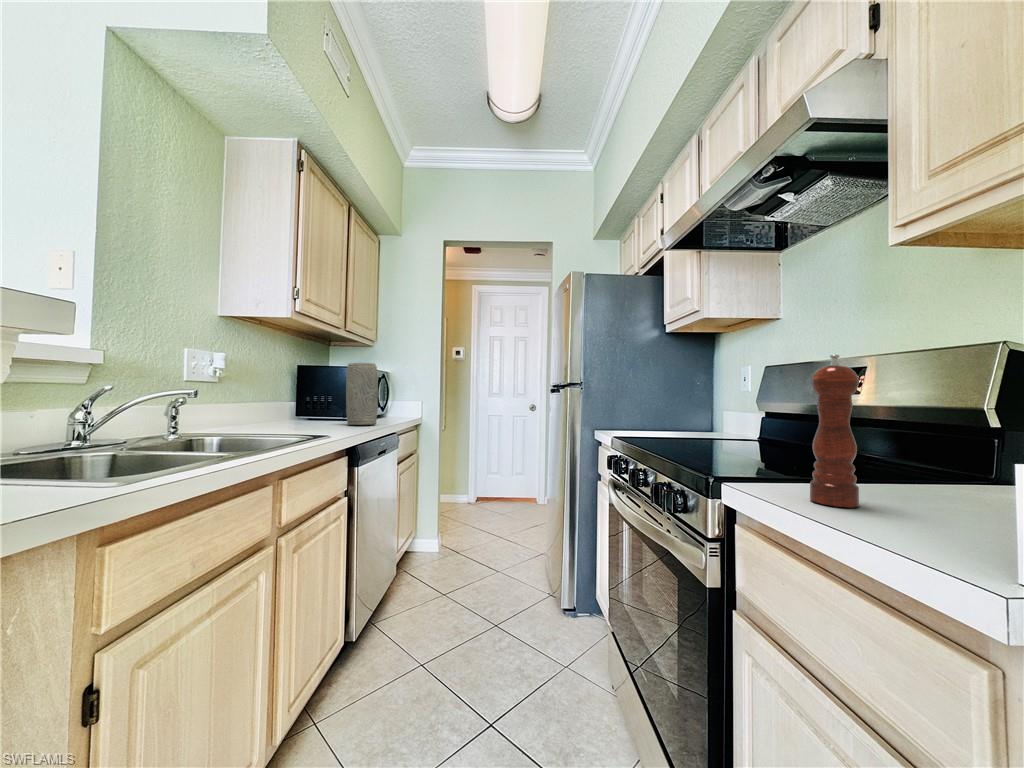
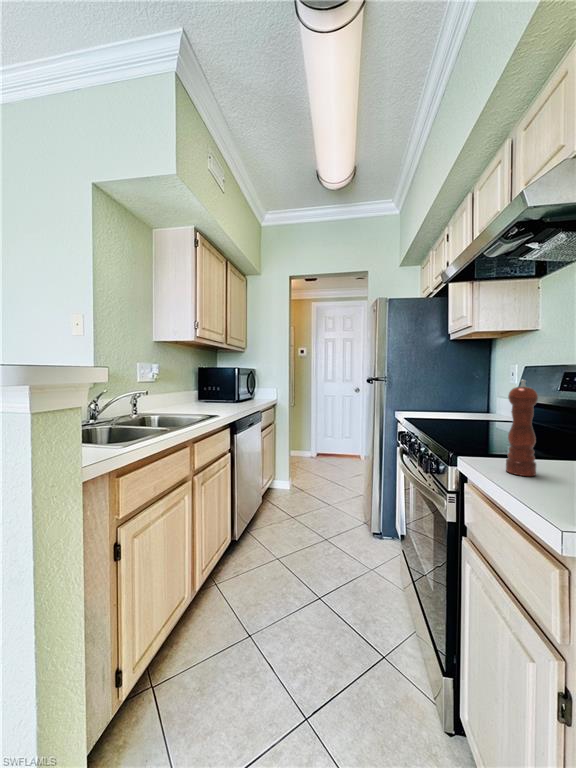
vase: present [346,363,378,425] -> none [229,367,248,407]

